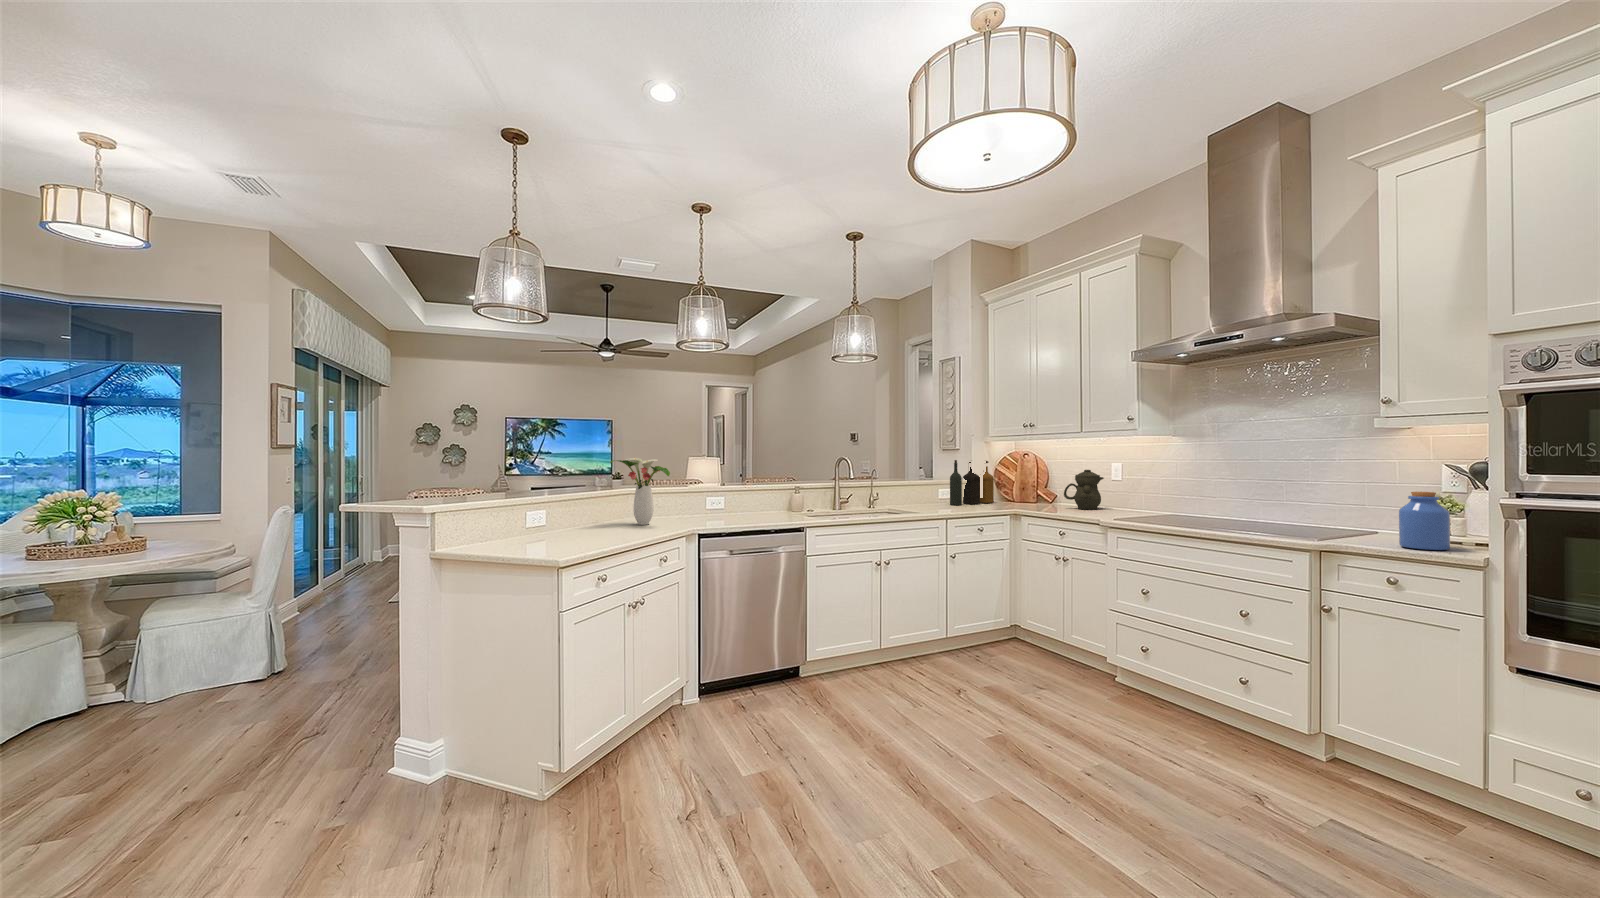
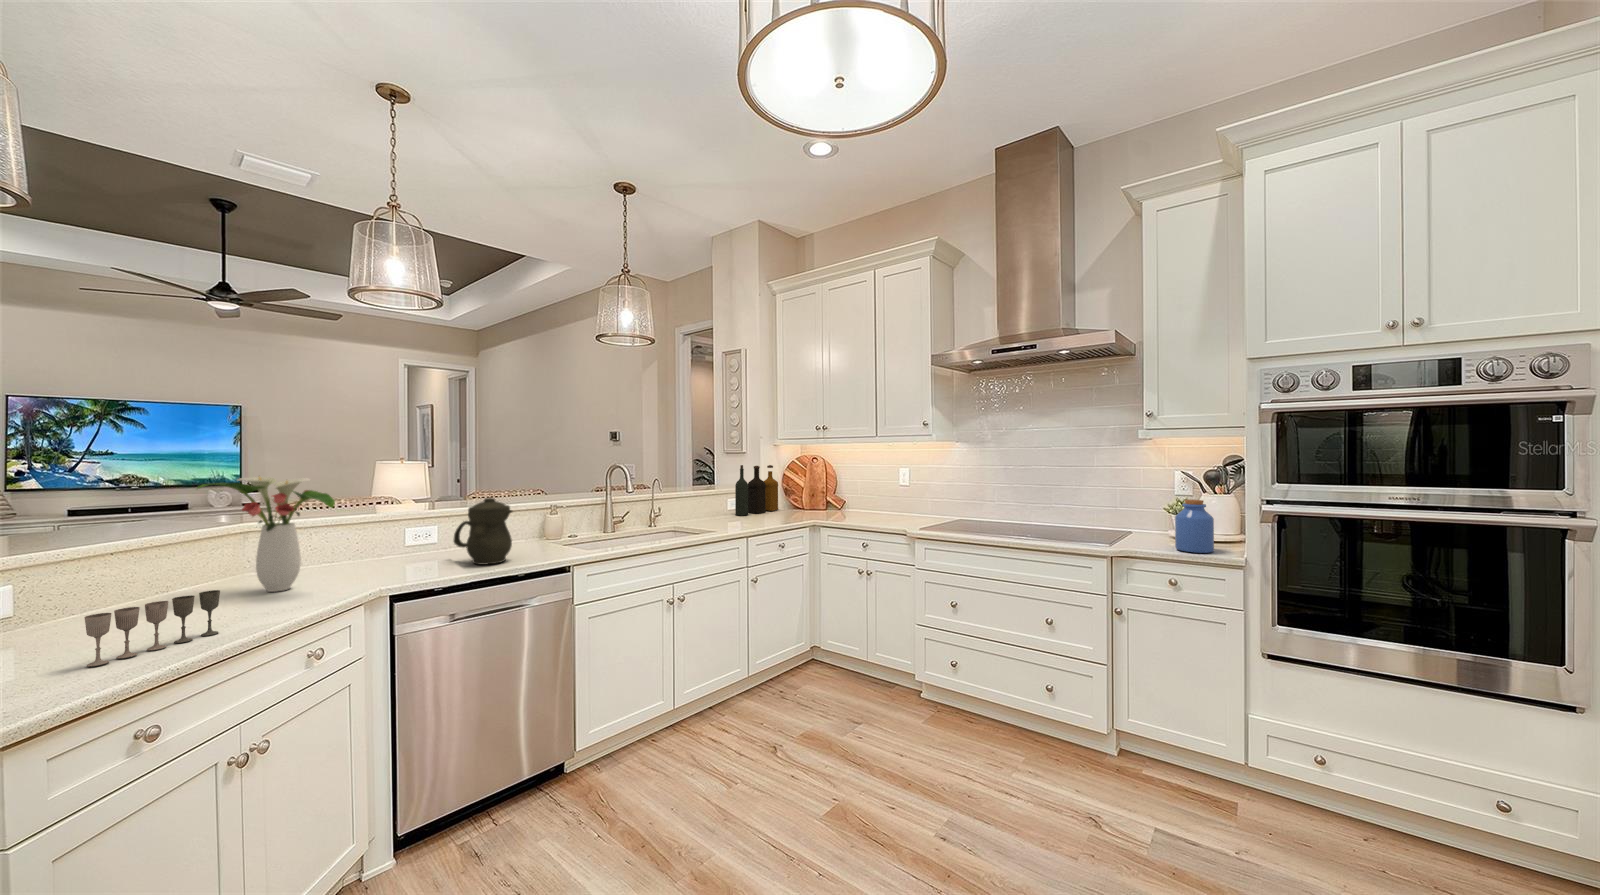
teapot: present [1064,470,1104,510] -> present [454,498,512,565]
wine glass: none [577,514,623,542] -> present [84,590,220,667]

